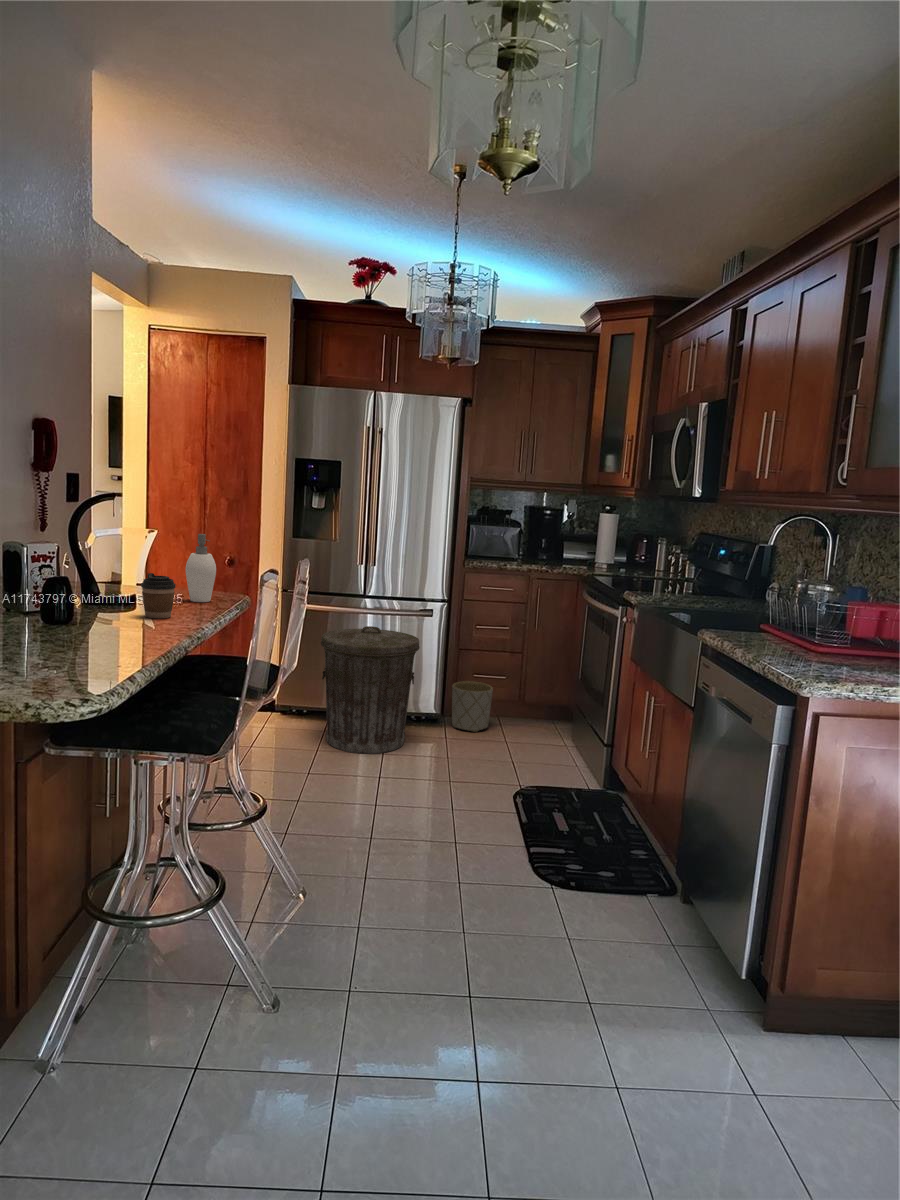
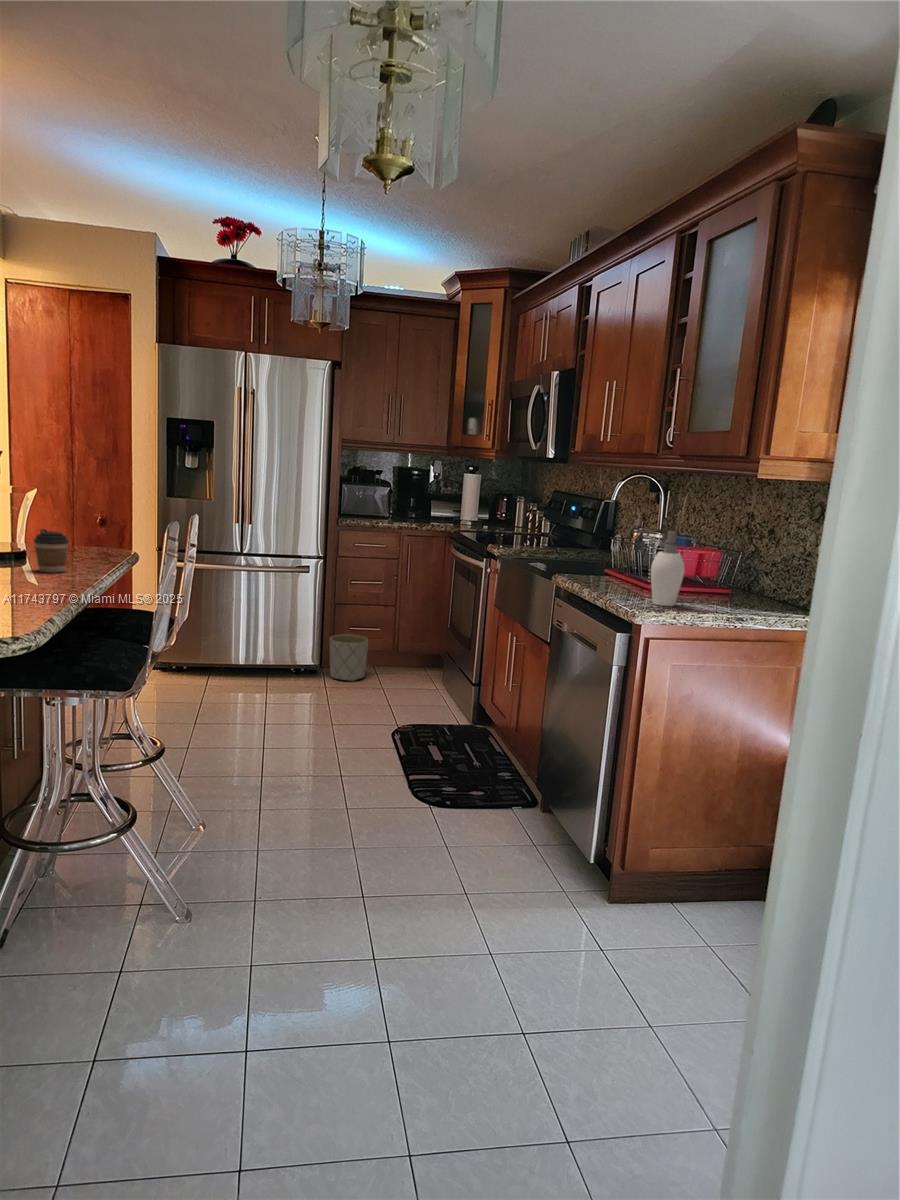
soap dispenser: present [186,534,216,602] -> present [651,531,684,606]
trash can: present [321,626,420,754] -> none [199,583,298,705]

